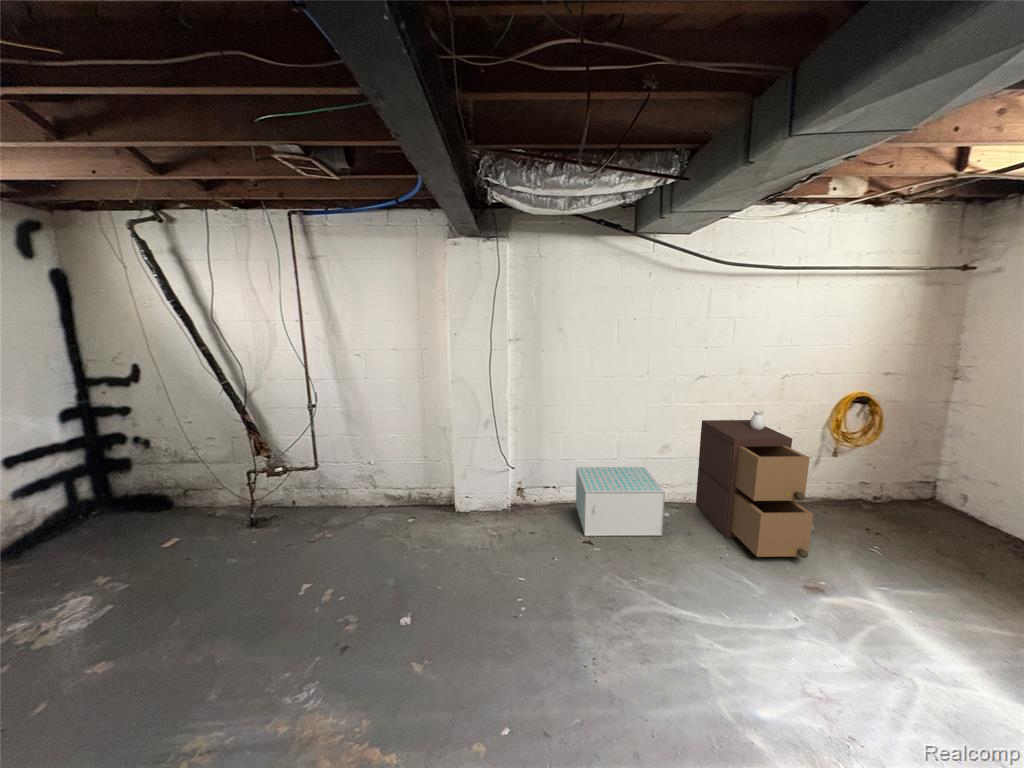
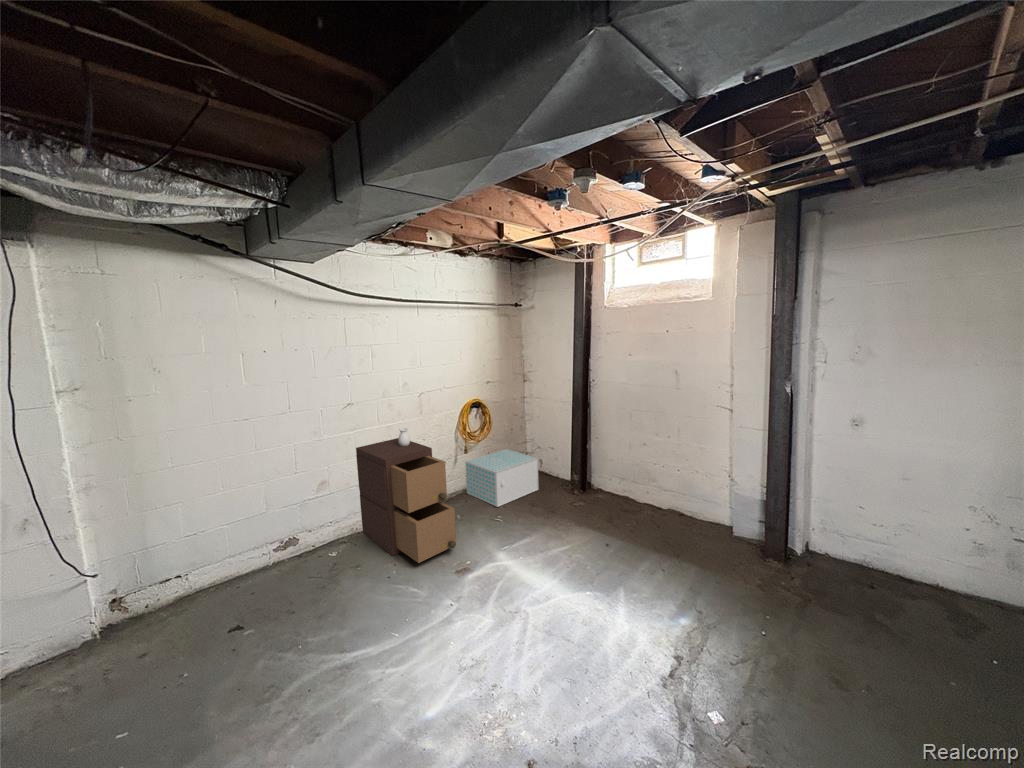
storage box: present [576,467,665,536] -> present [465,449,538,507]

